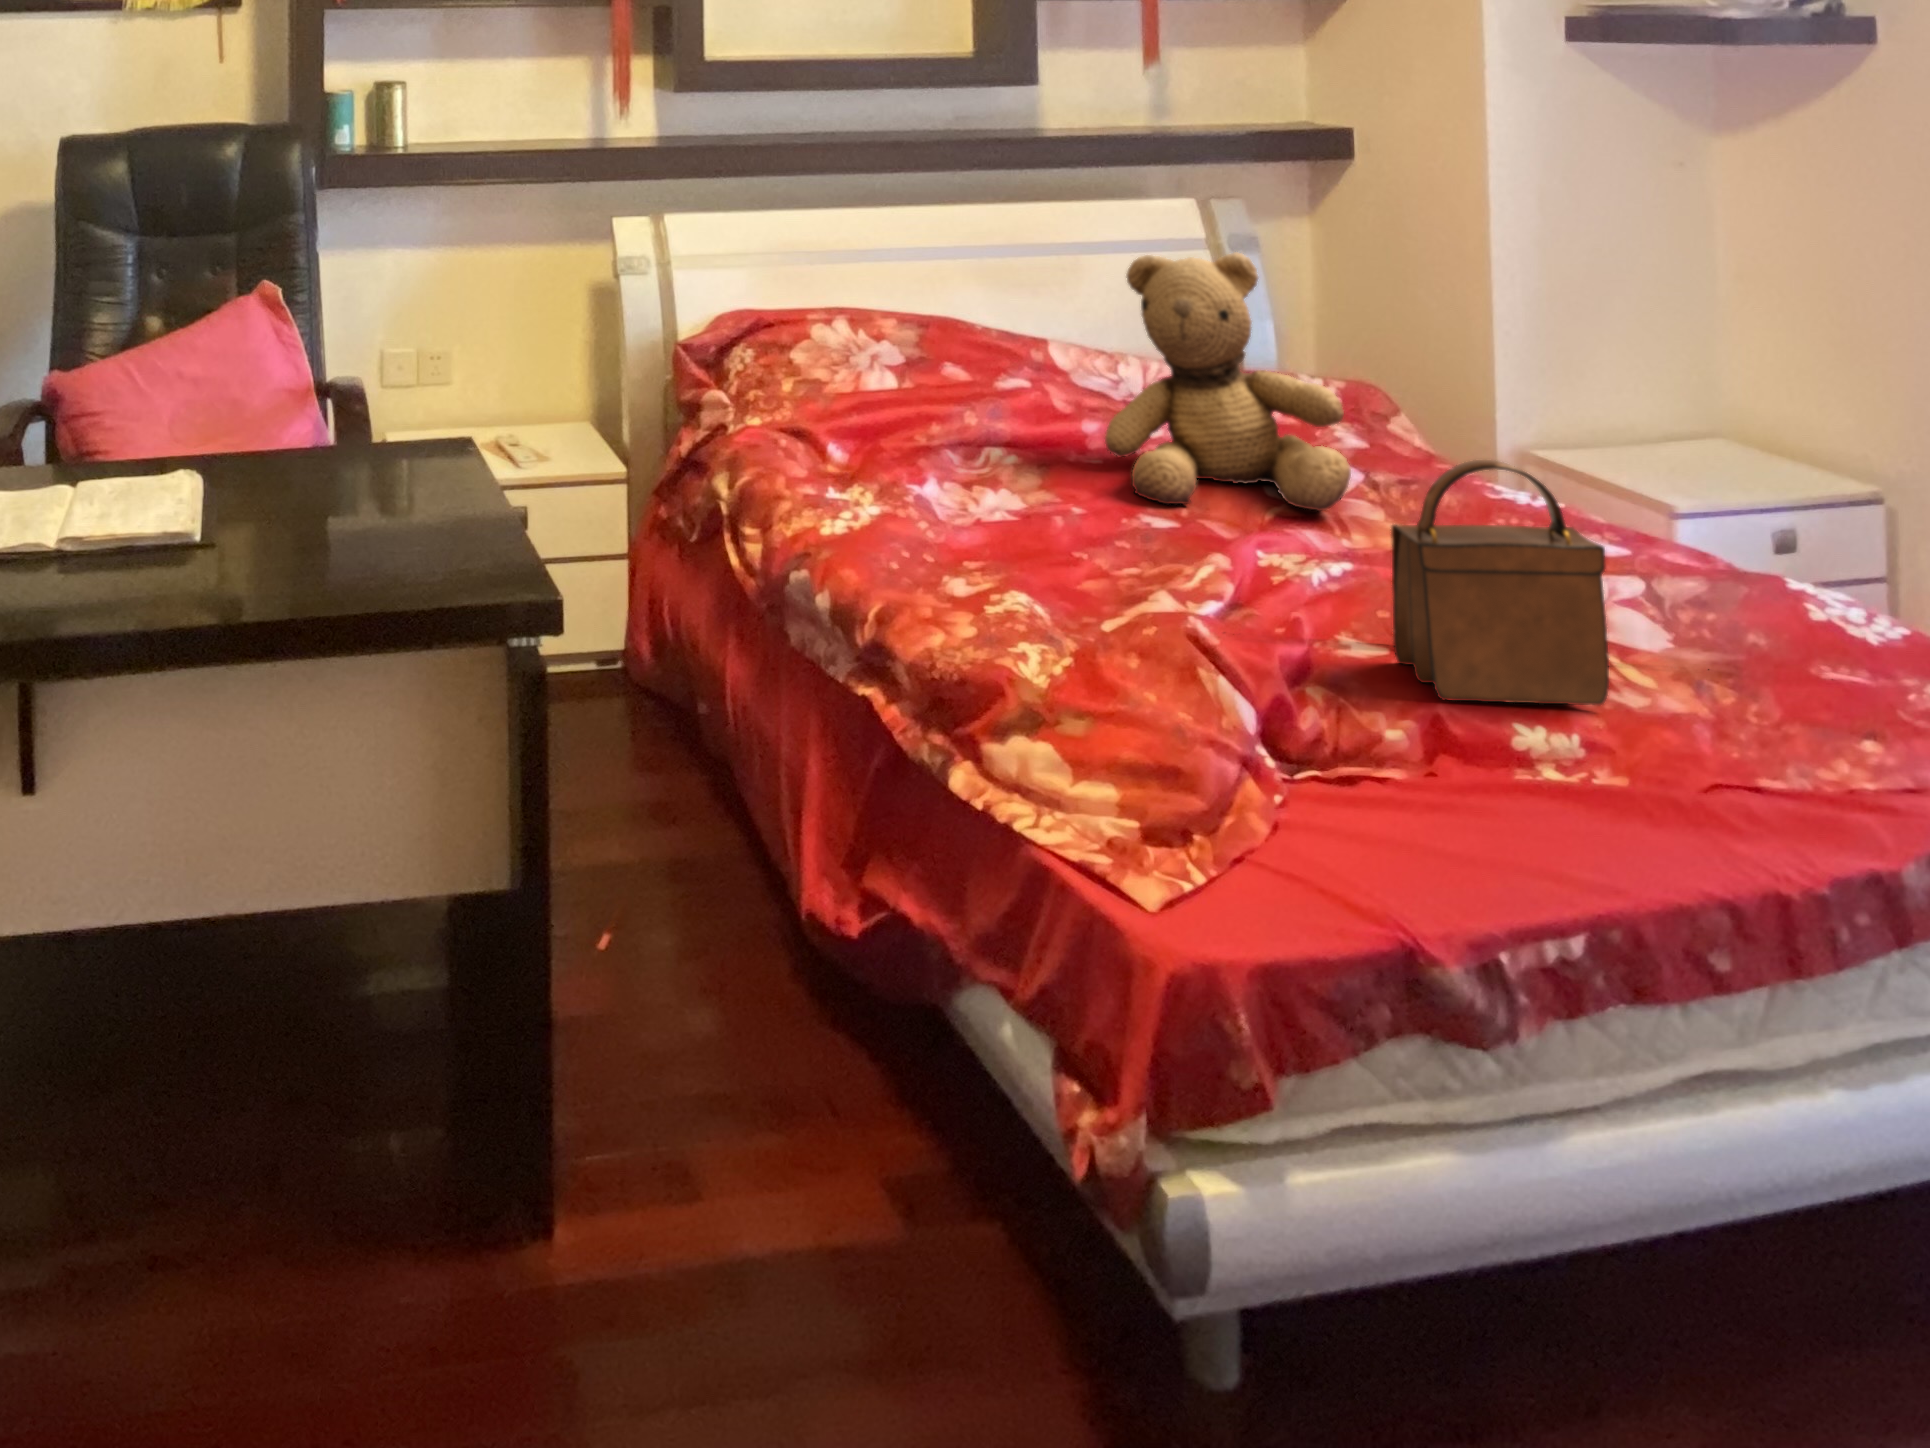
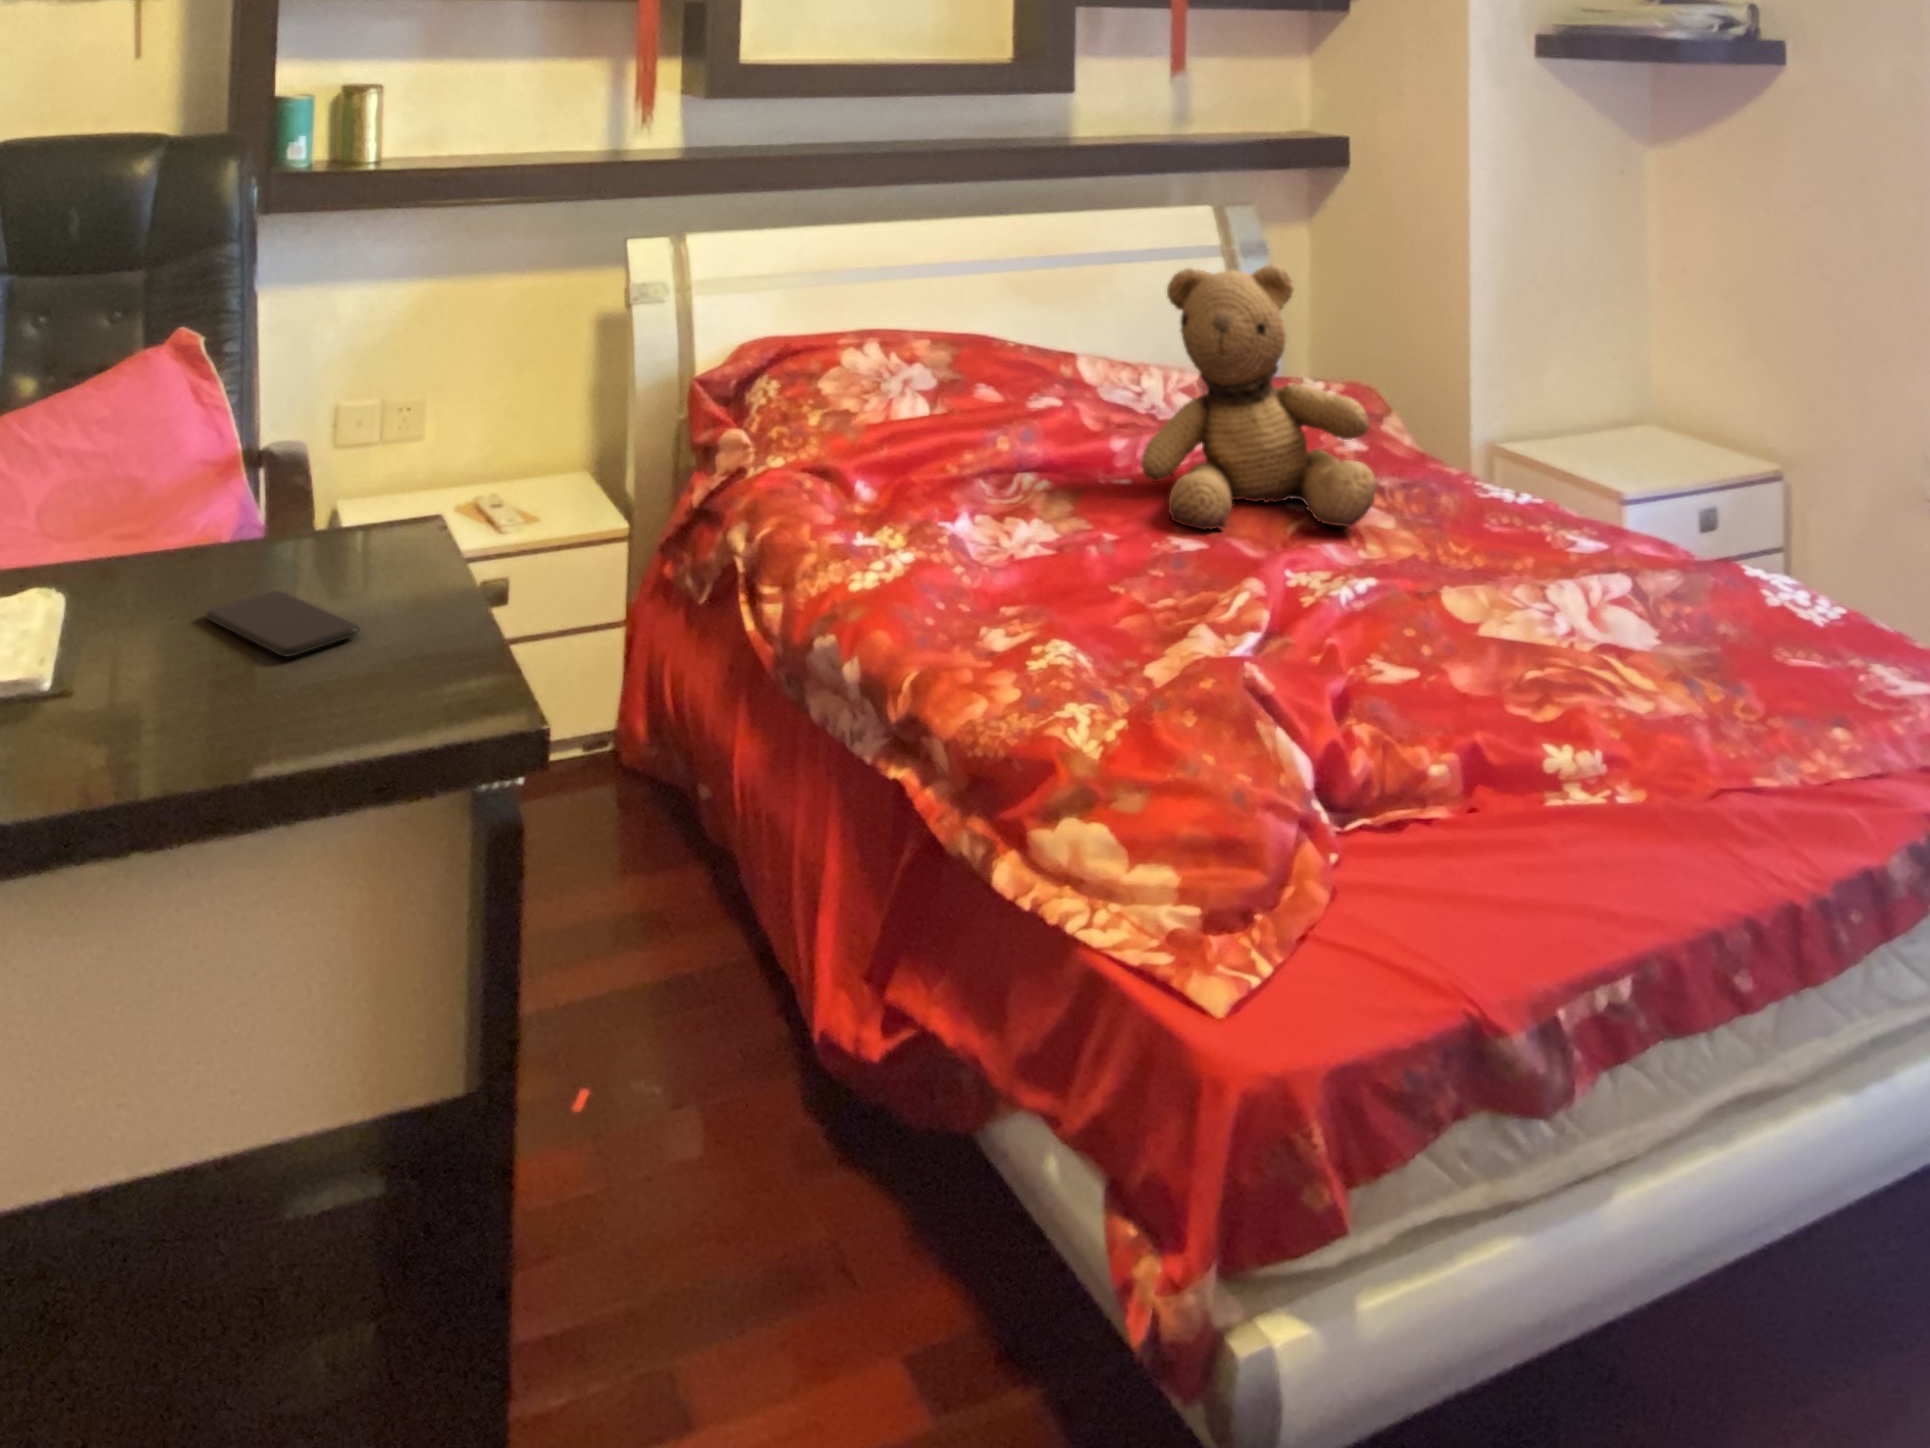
handbag: present [1391,460,1609,705] -> none [1431,470,1628,725]
smartphone: none [318,491,431,538] -> present [206,590,360,656]

